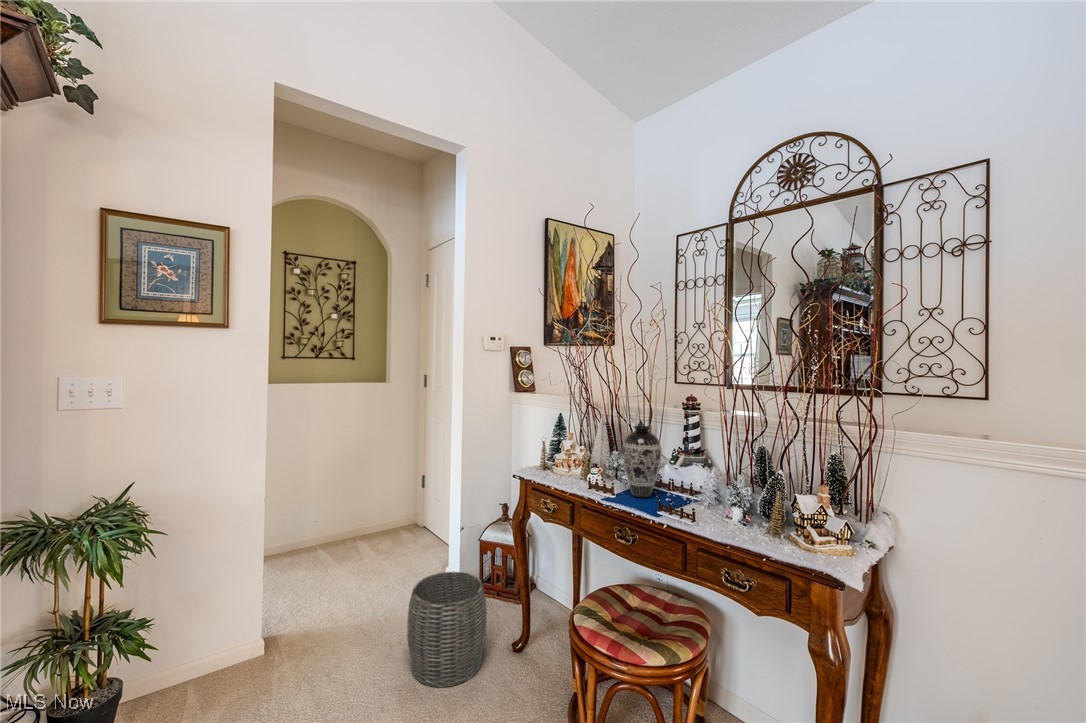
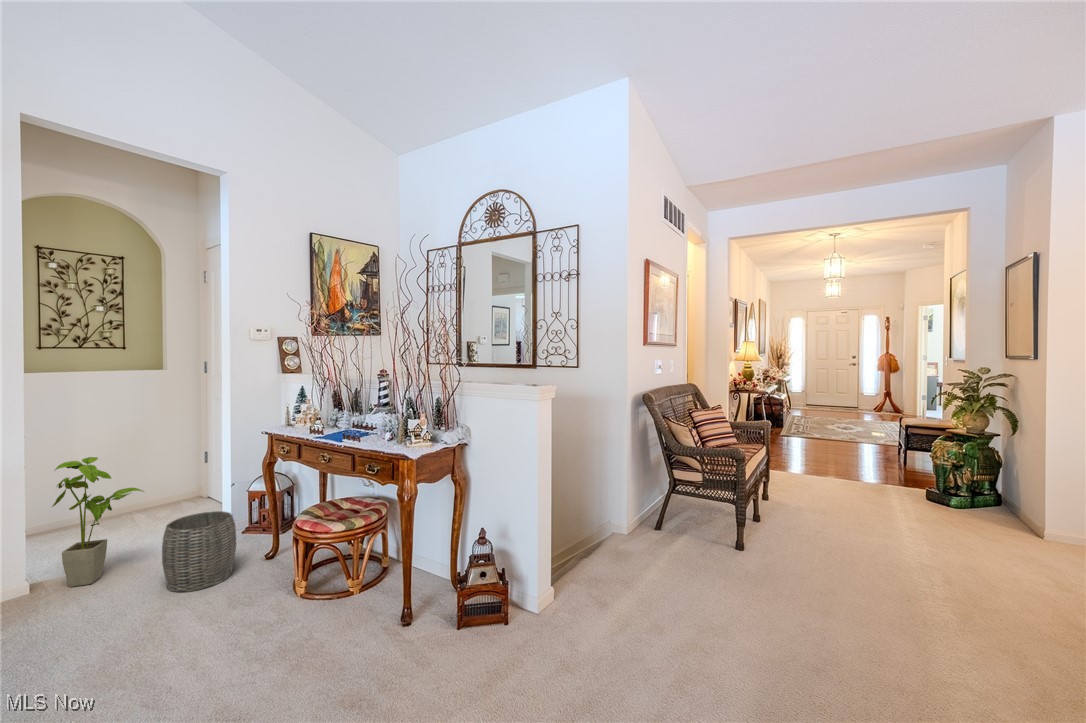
decorative vase: present [622,426,662,497] -> none [331,389,359,437]
house plant: none [297,492,385,647] -> present [52,457,144,587]

